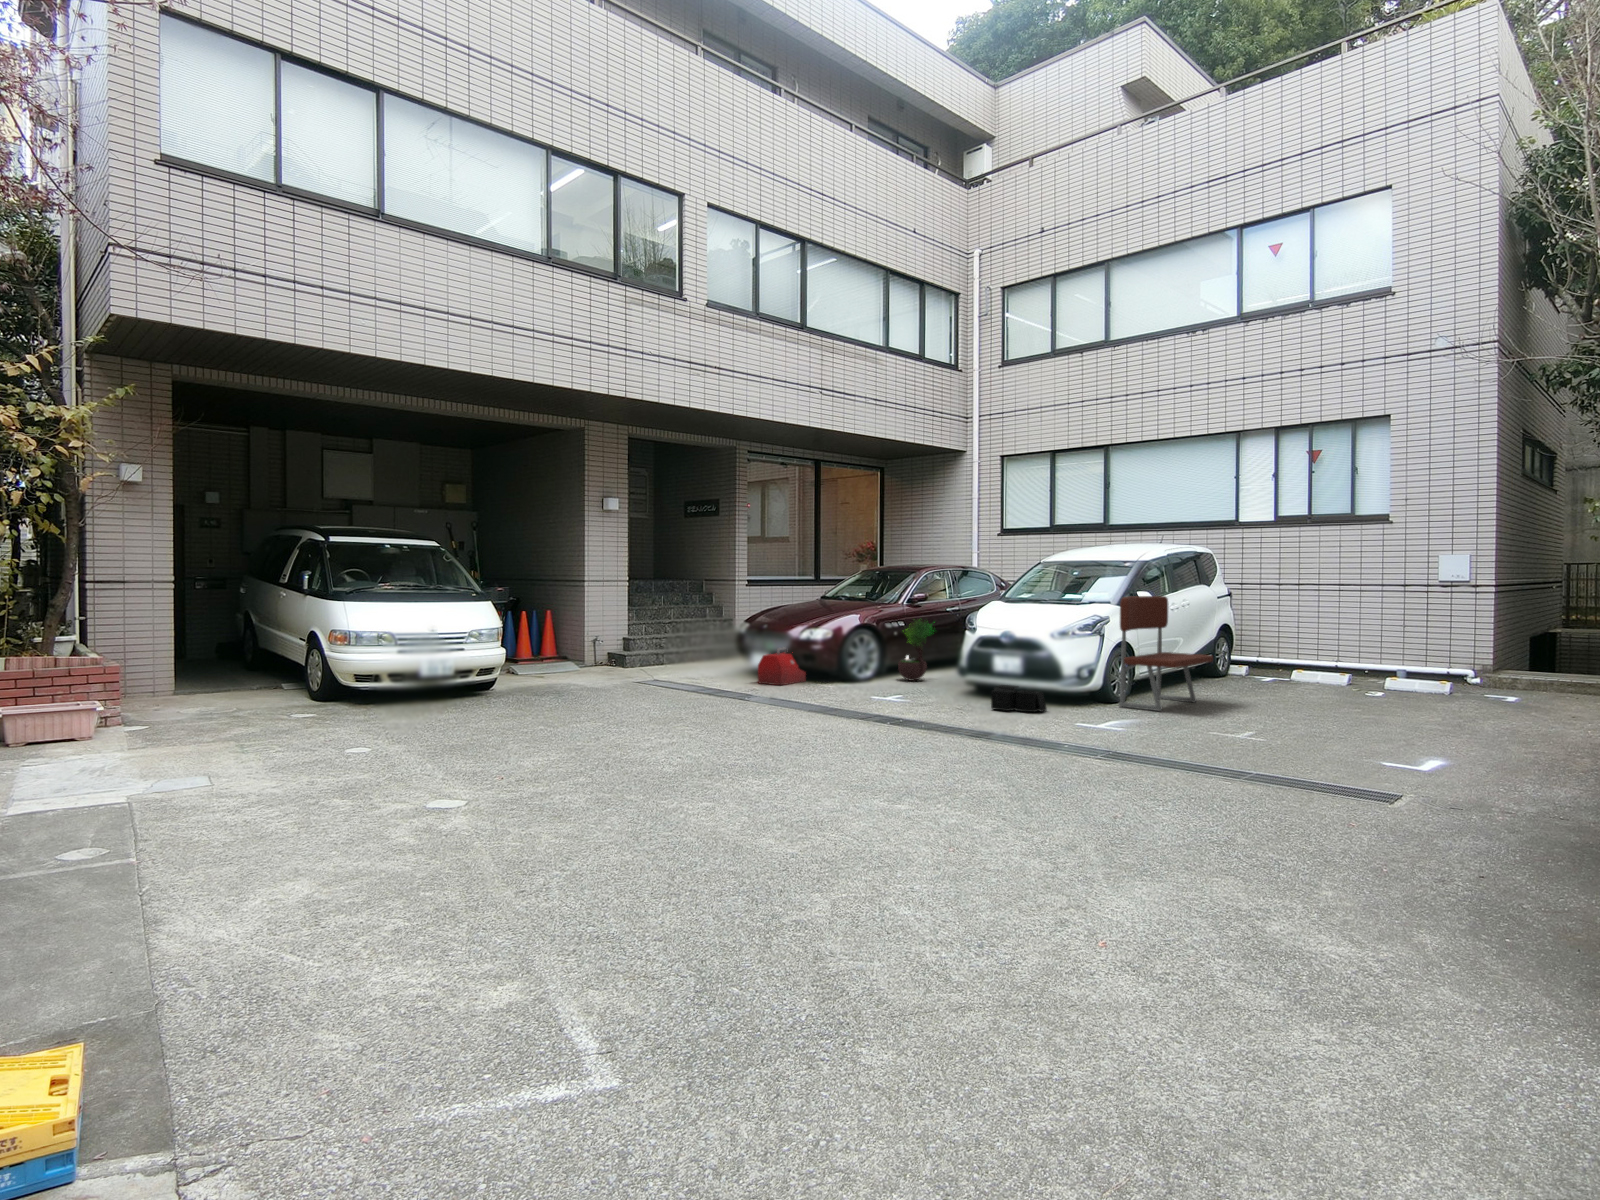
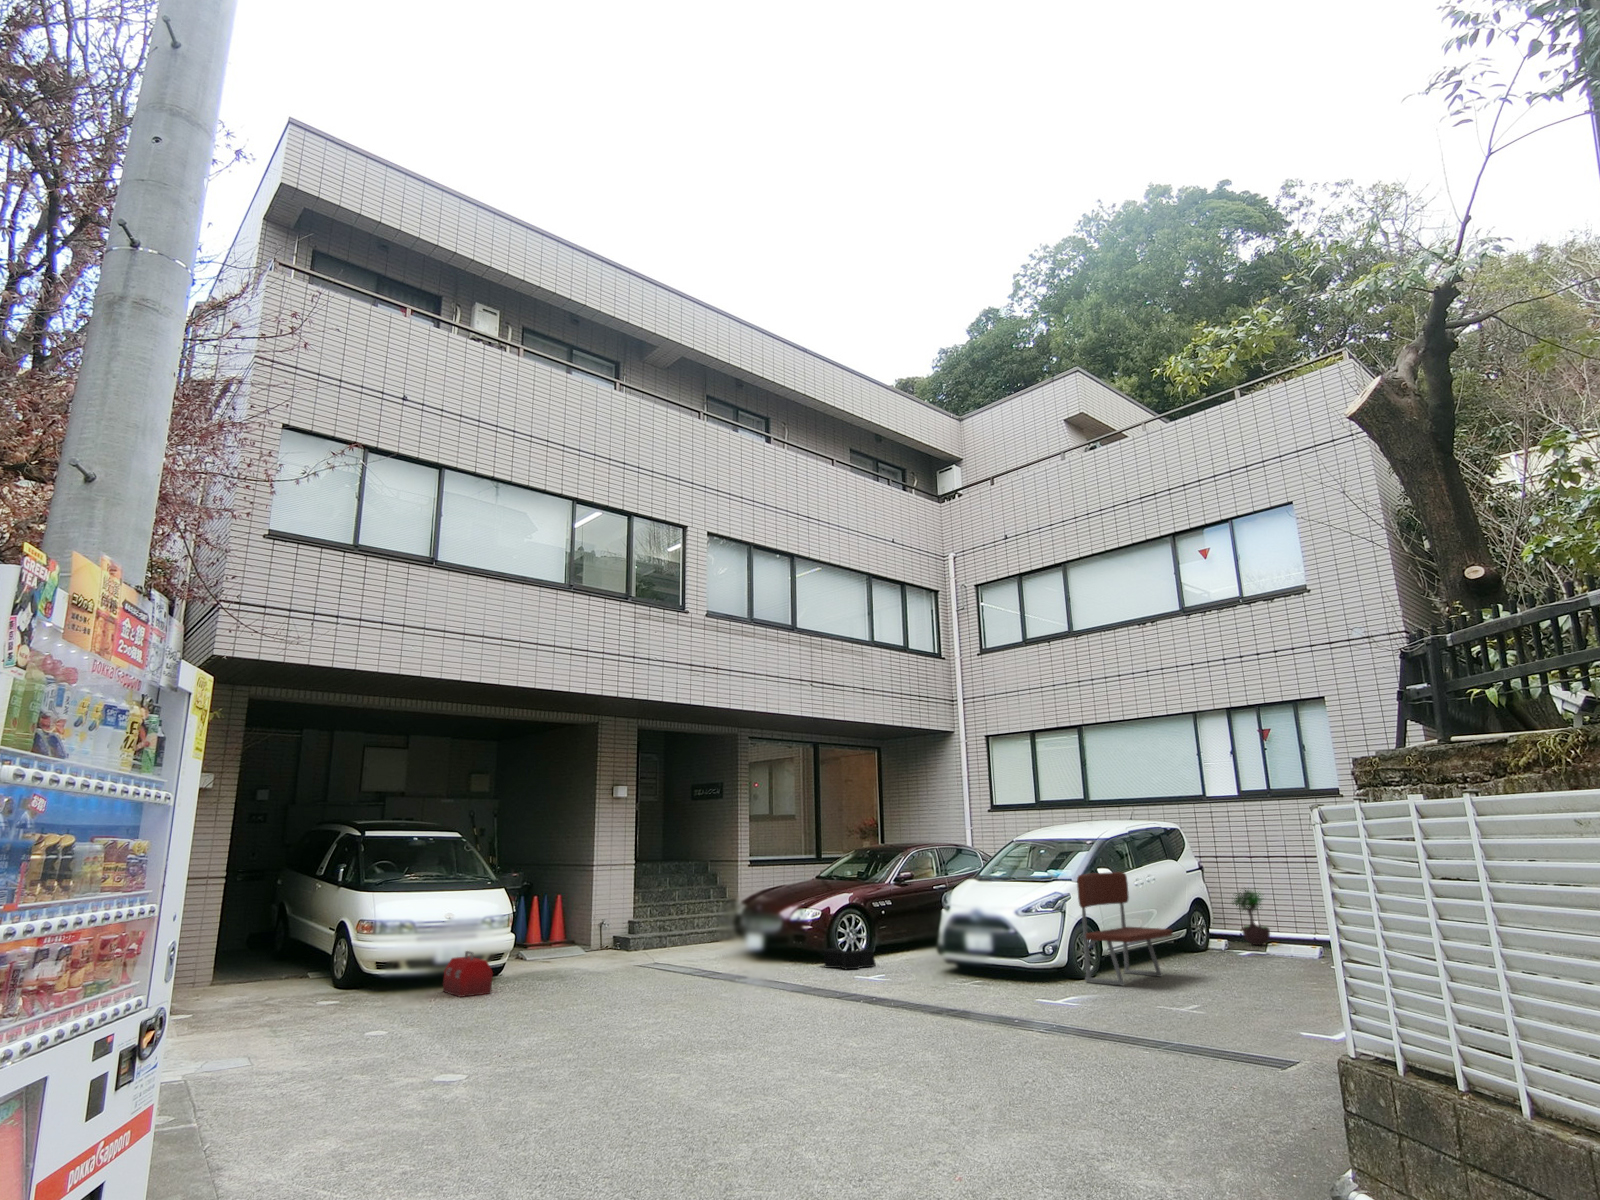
potted tree: present [898,620,932,681] -> present [1232,888,1270,945]
toolbox: present [758,647,806,685] -> present [443,951,493,997]
storage bin: present [991,685,1047,712] -> present [824,948,876,969]

